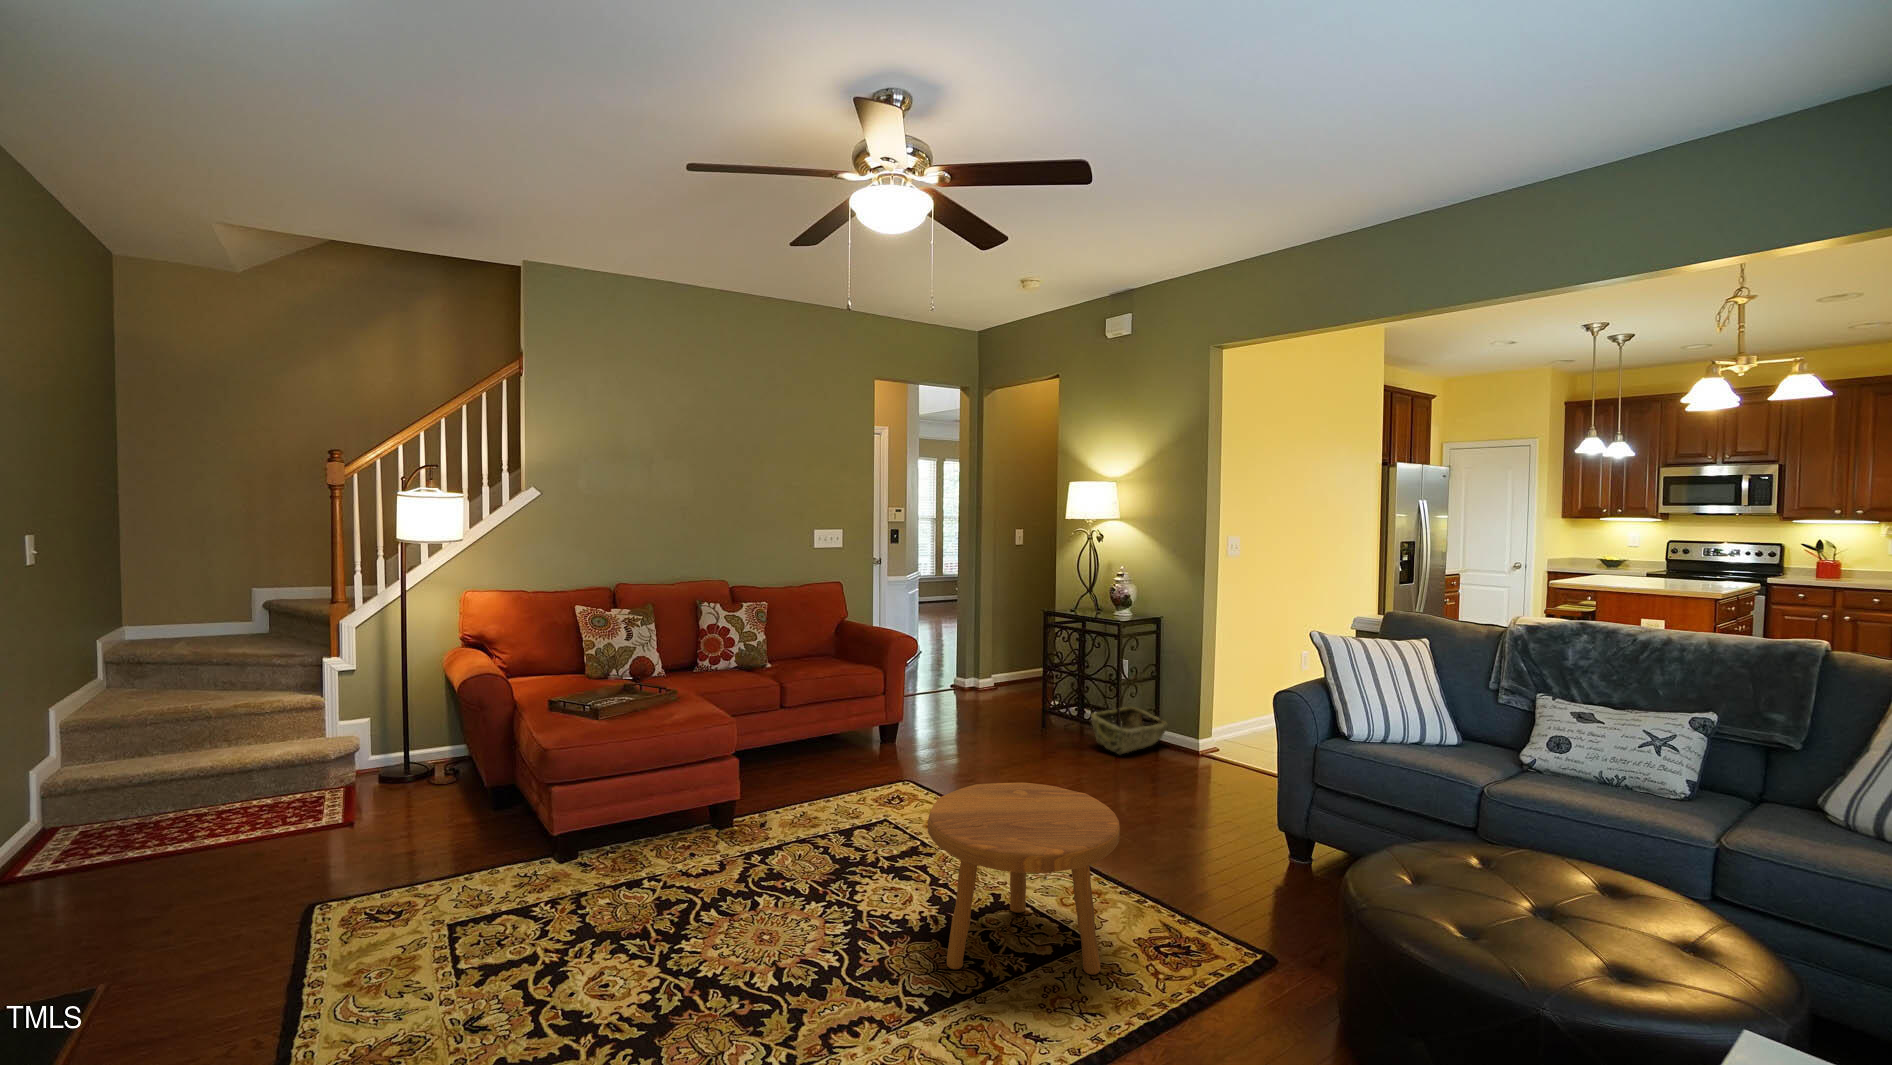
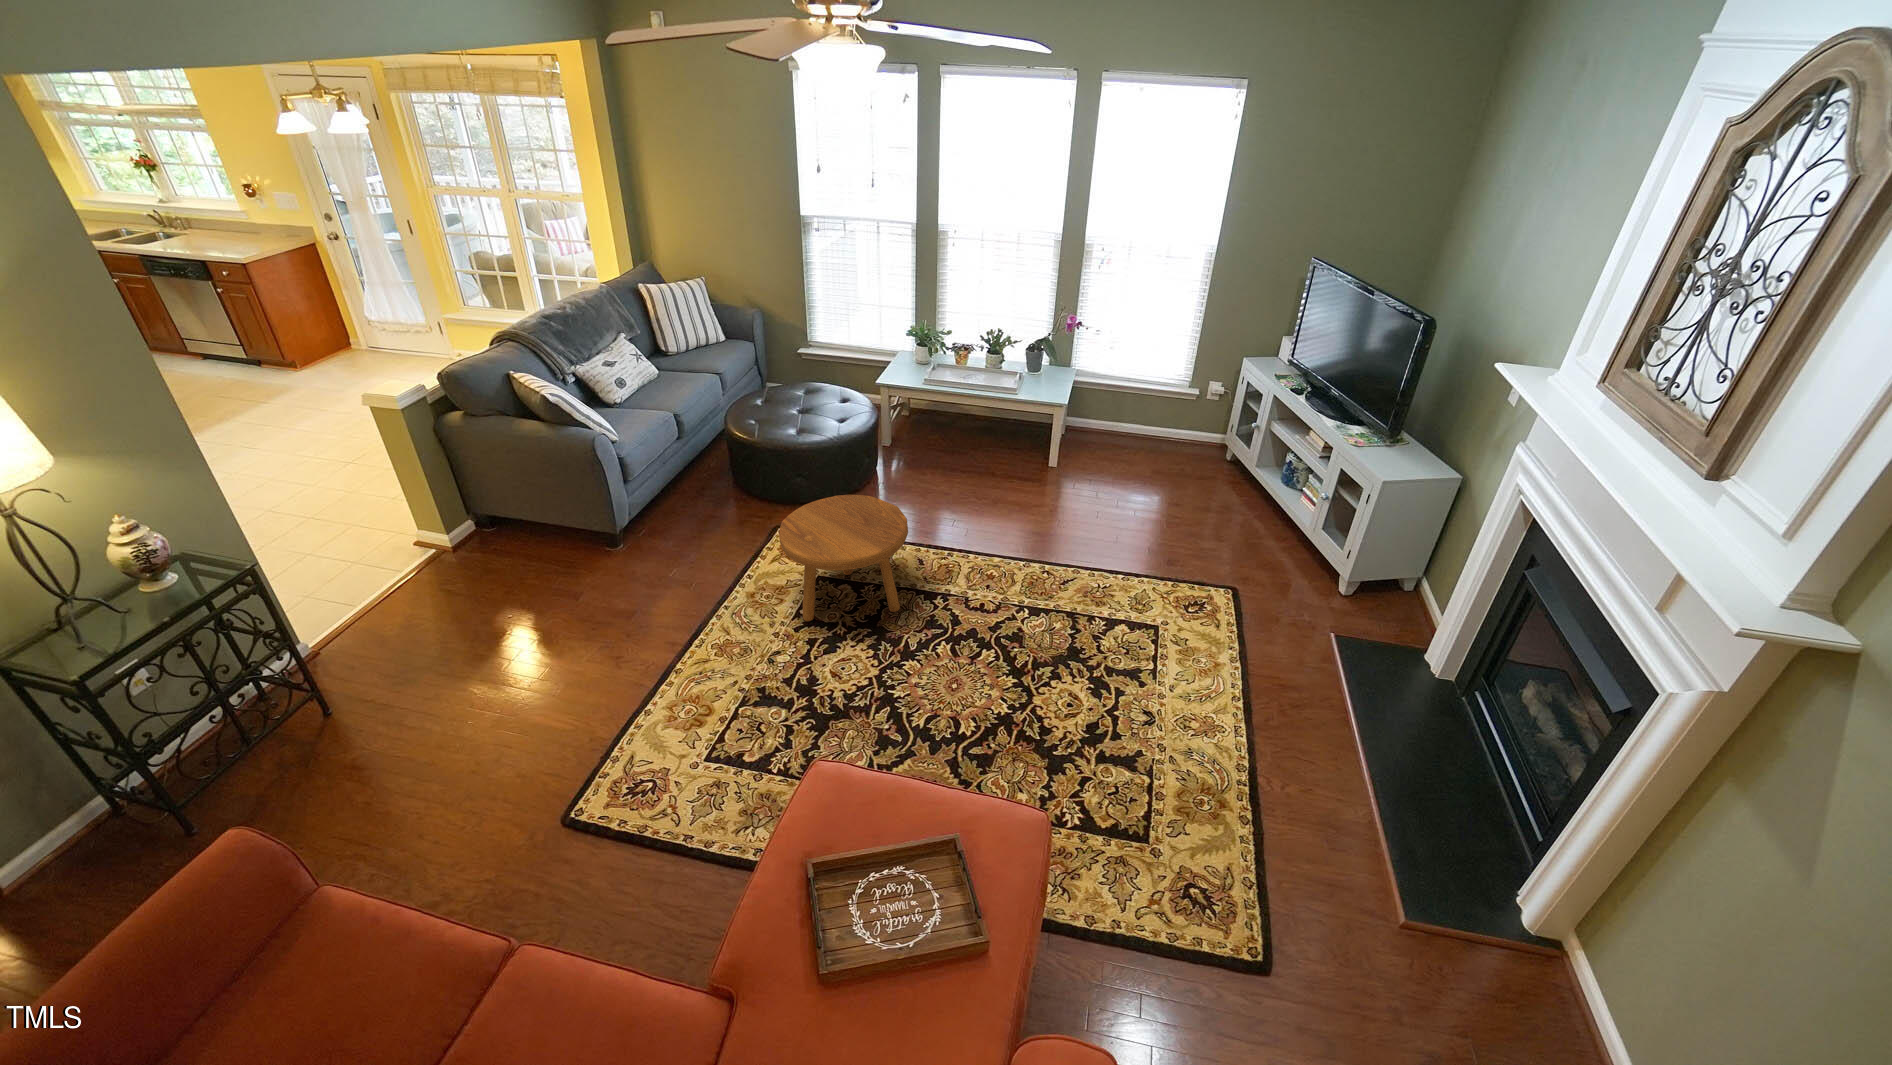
woven basket: present [1091,707,1168,754] -> none [210,673,350,743]

